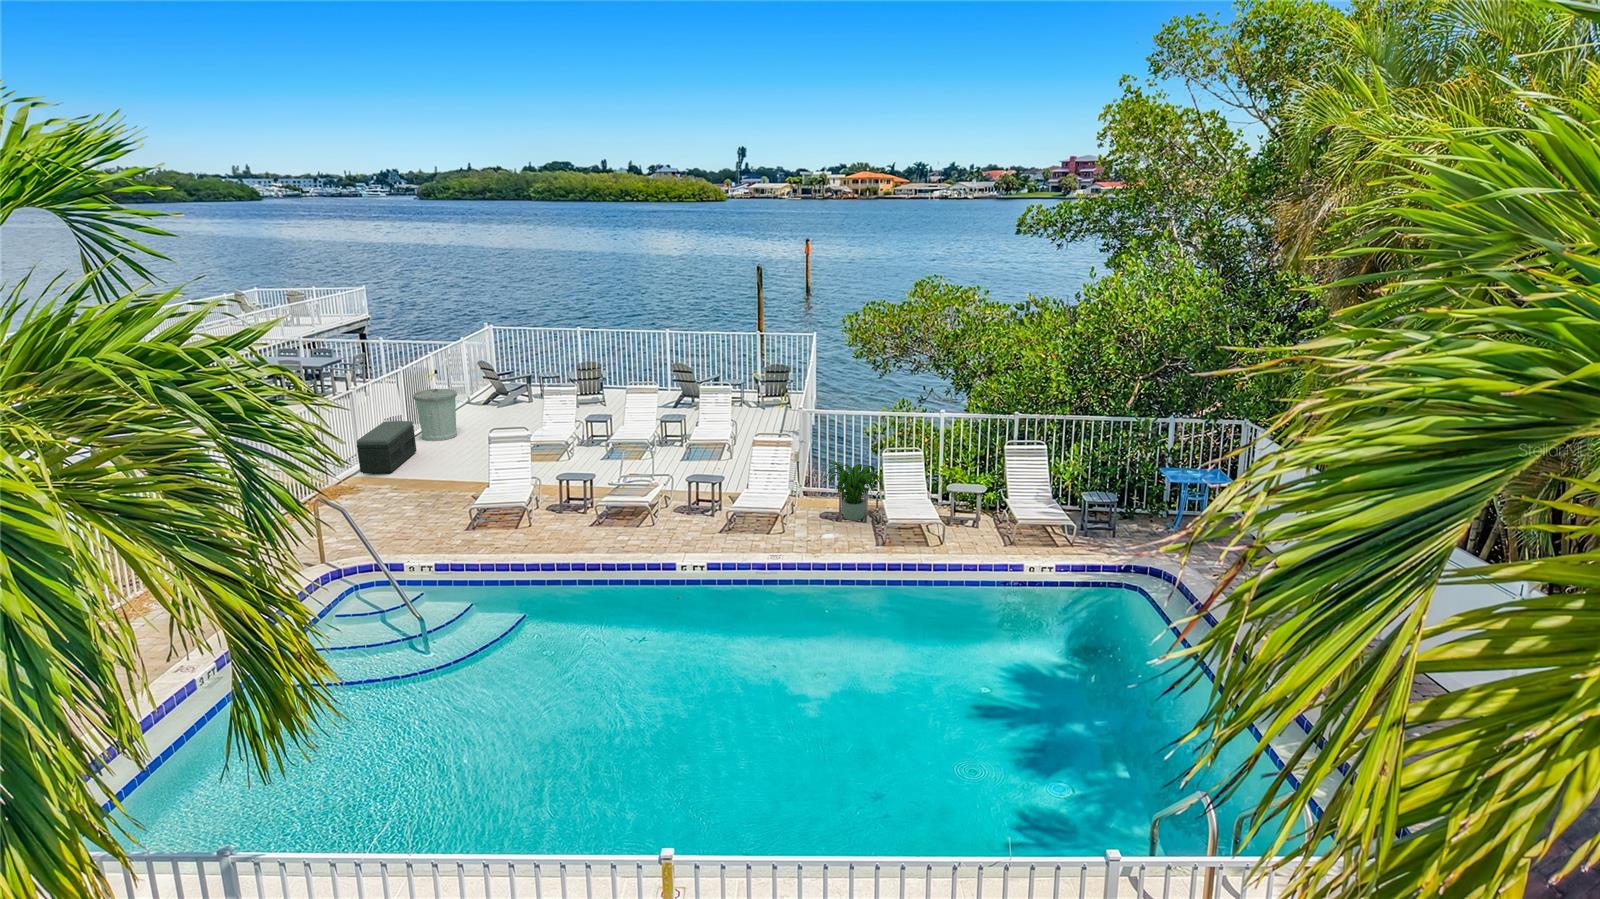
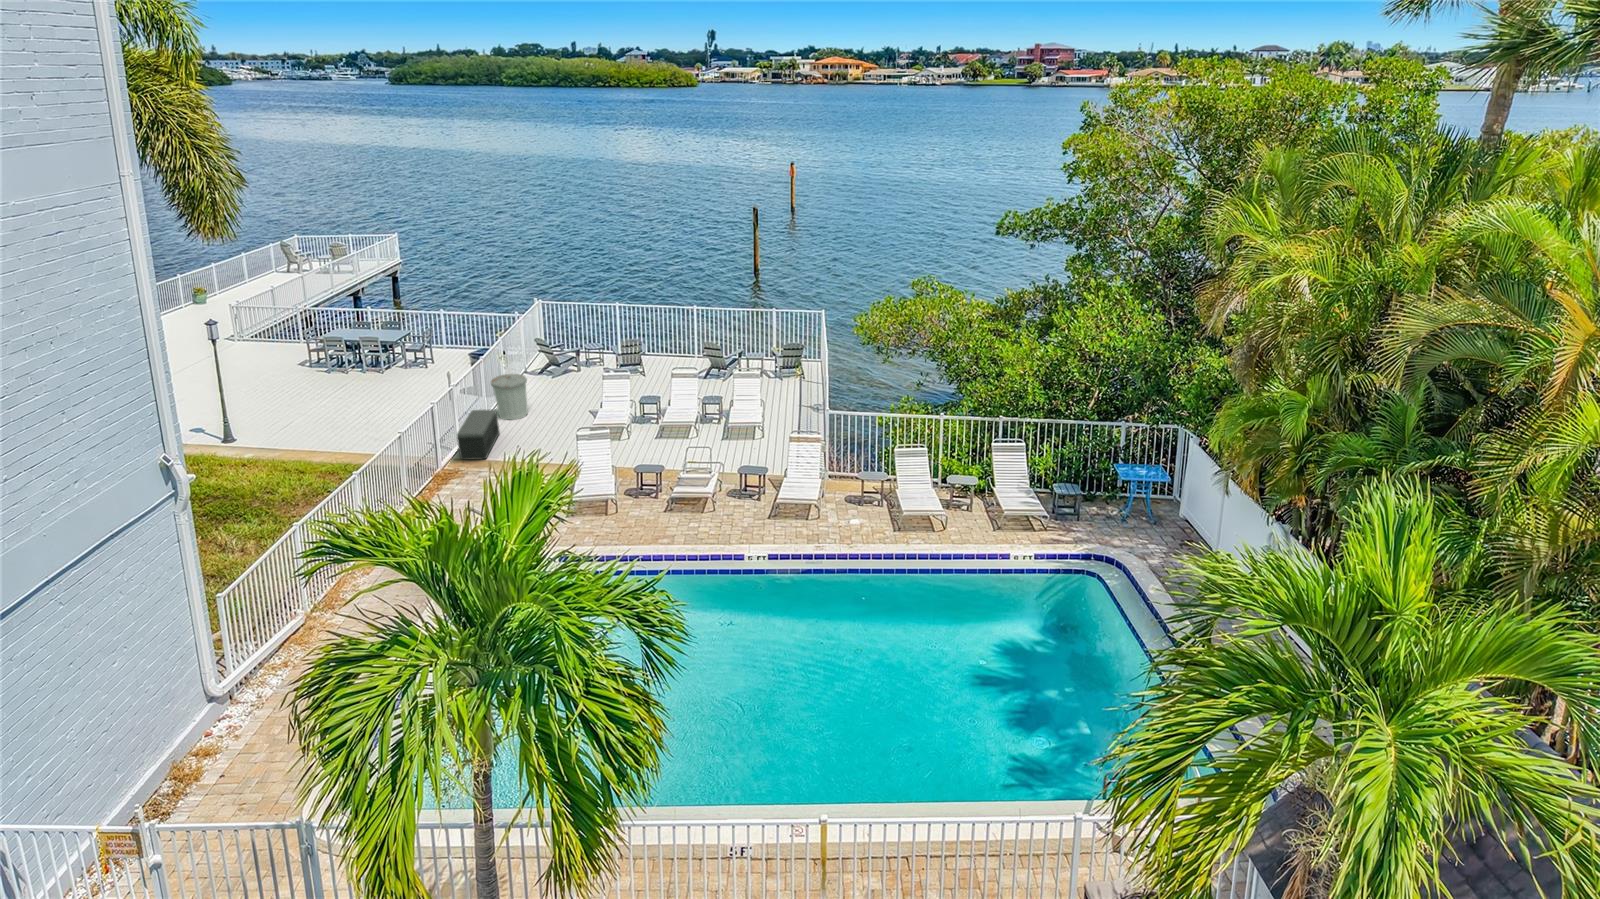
potted plant: present [826,461,881,520] -> none [849,459,897,506]

